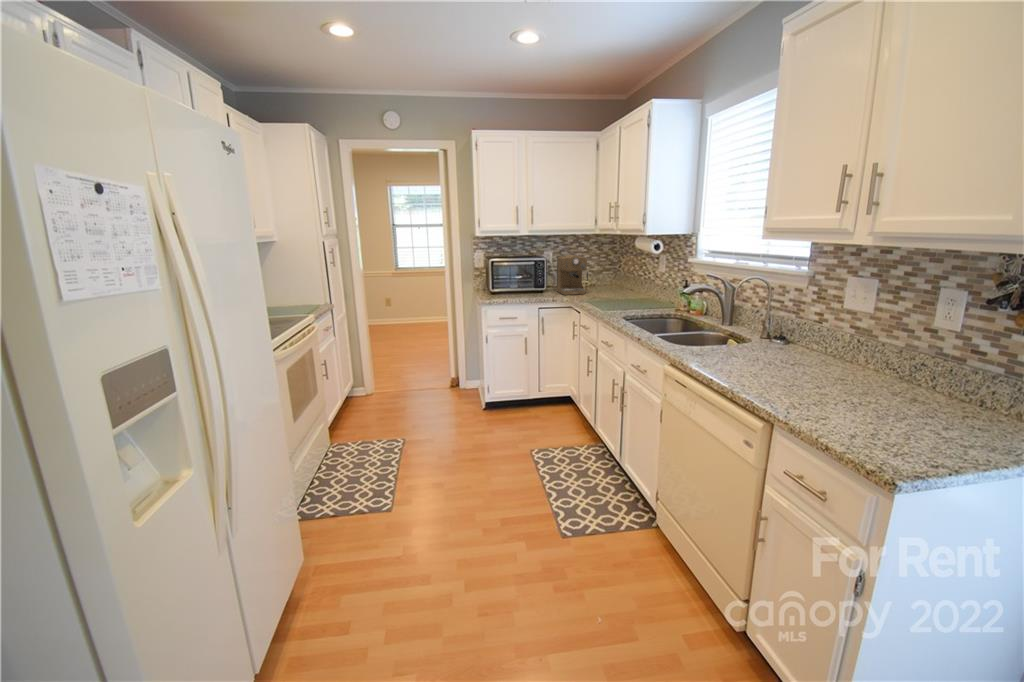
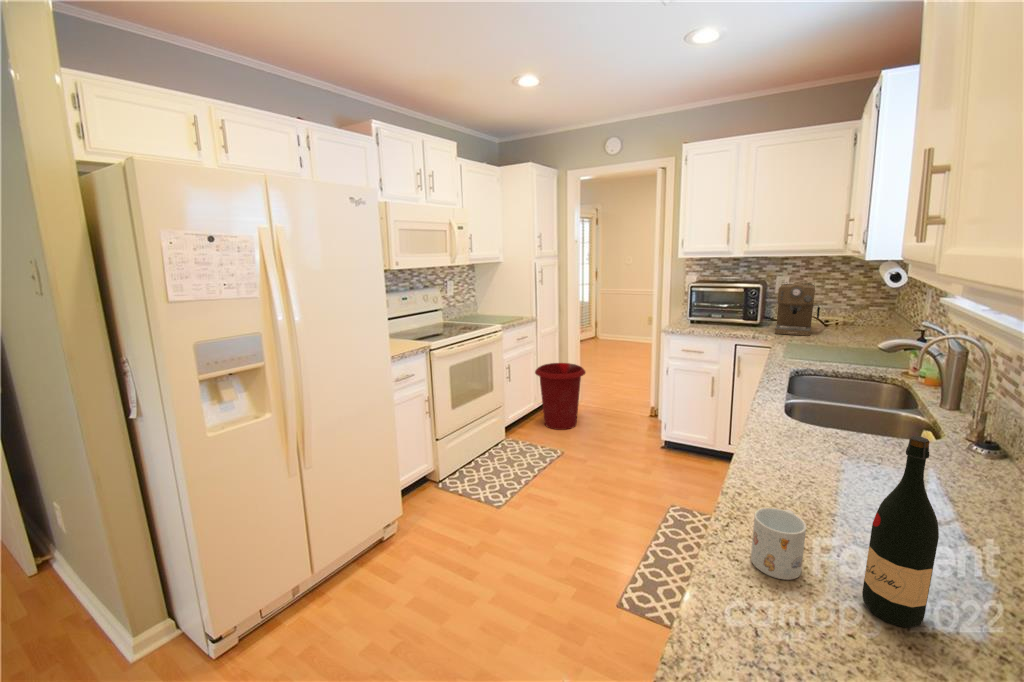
wine bottle: none [869,310,915,420] -> present [862,436,939,628]
waste bin: none [342,350,398,421] -> present [535,363,585,430]
mug: none [807,380,848,421] -> present [751,507,806,580]

